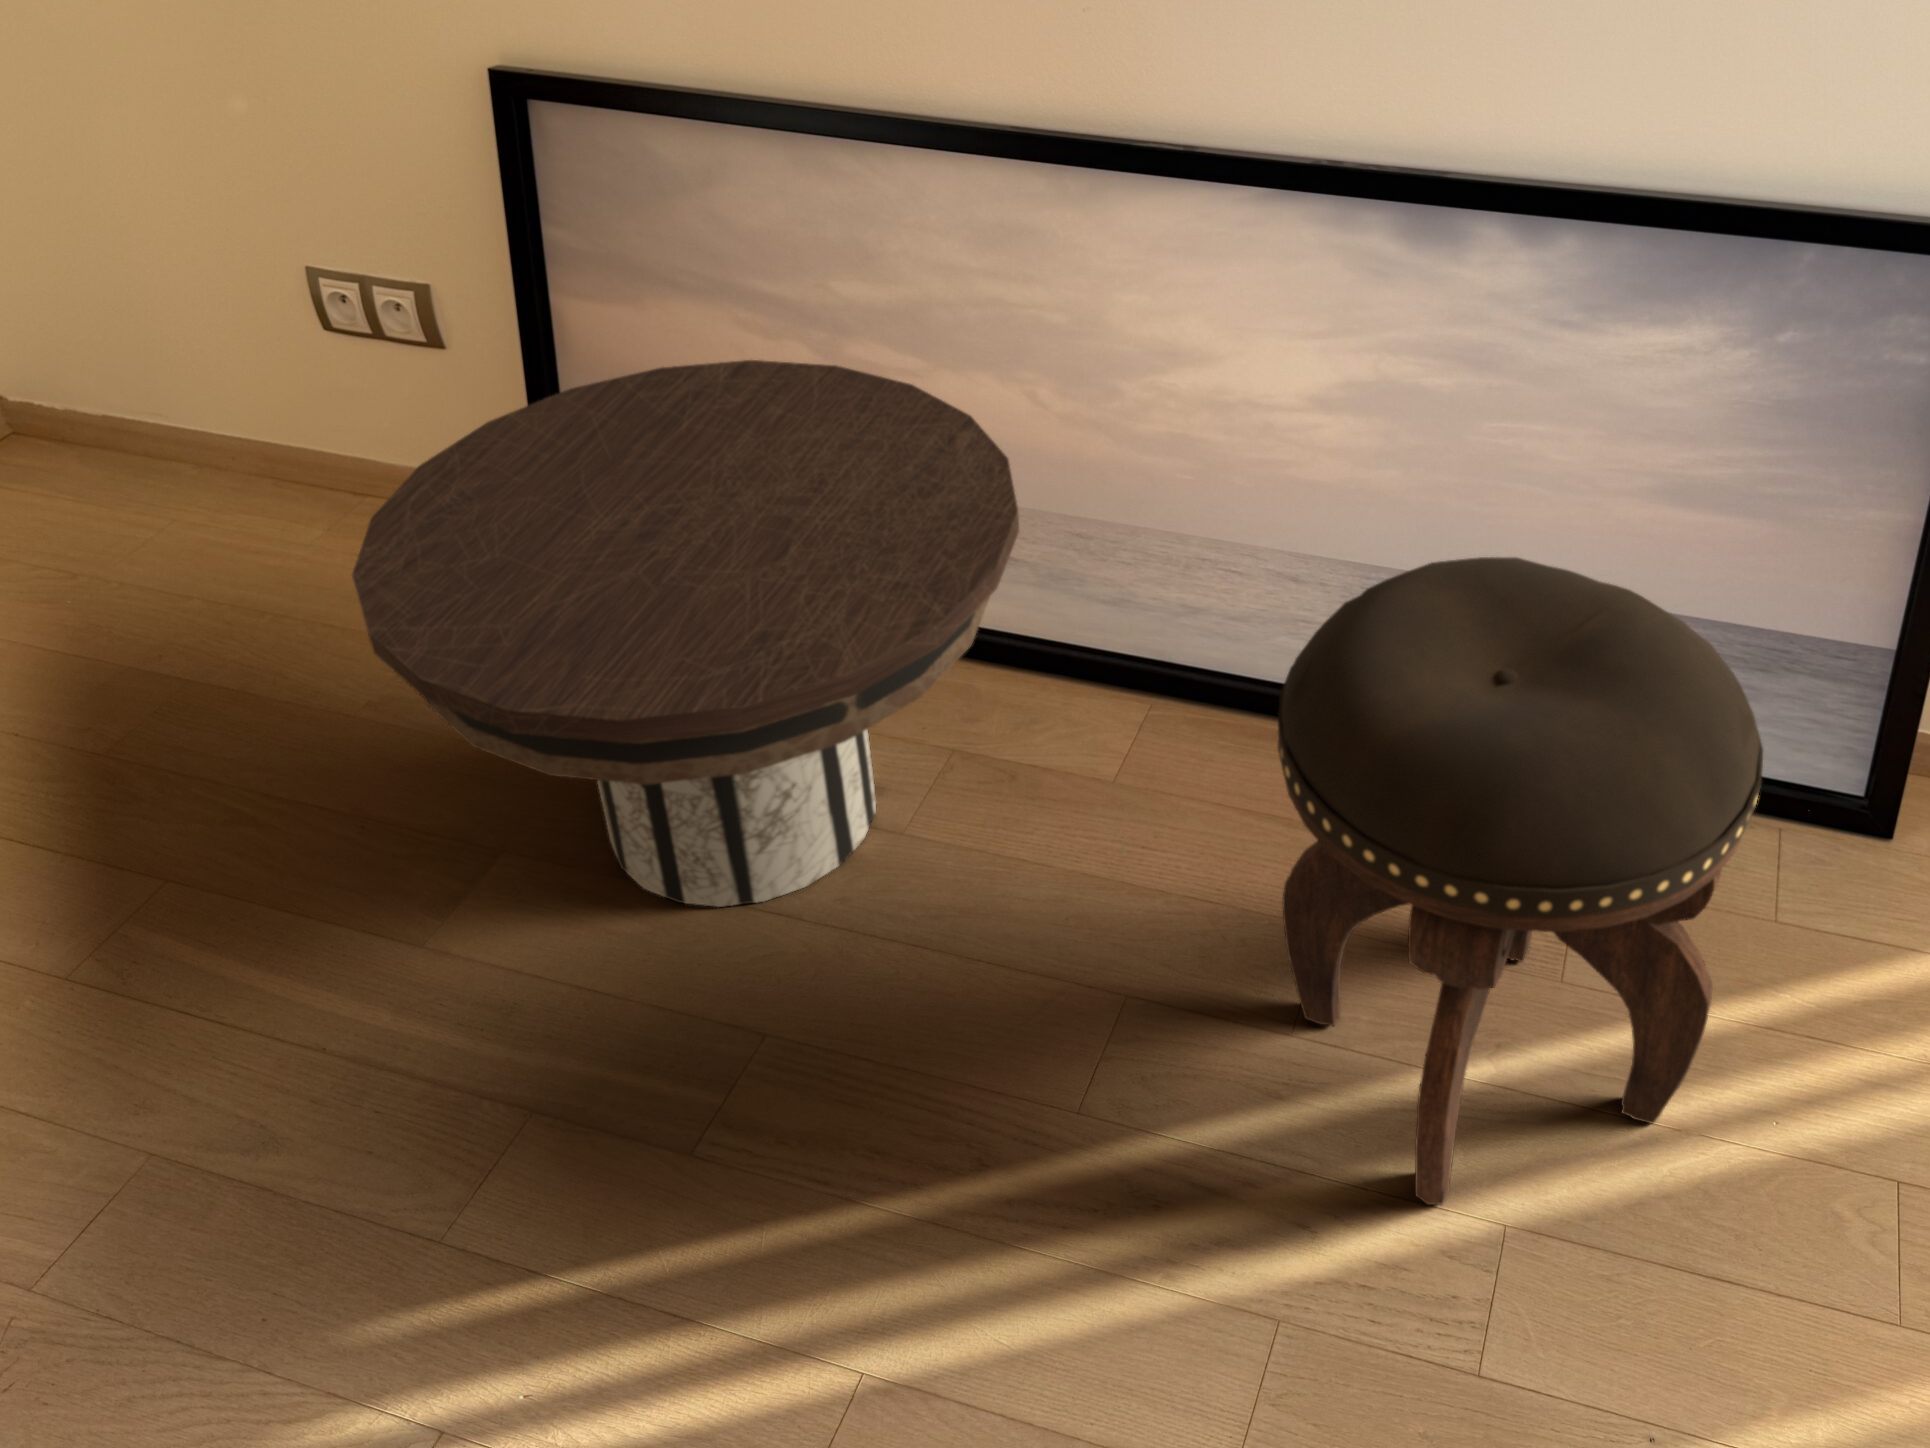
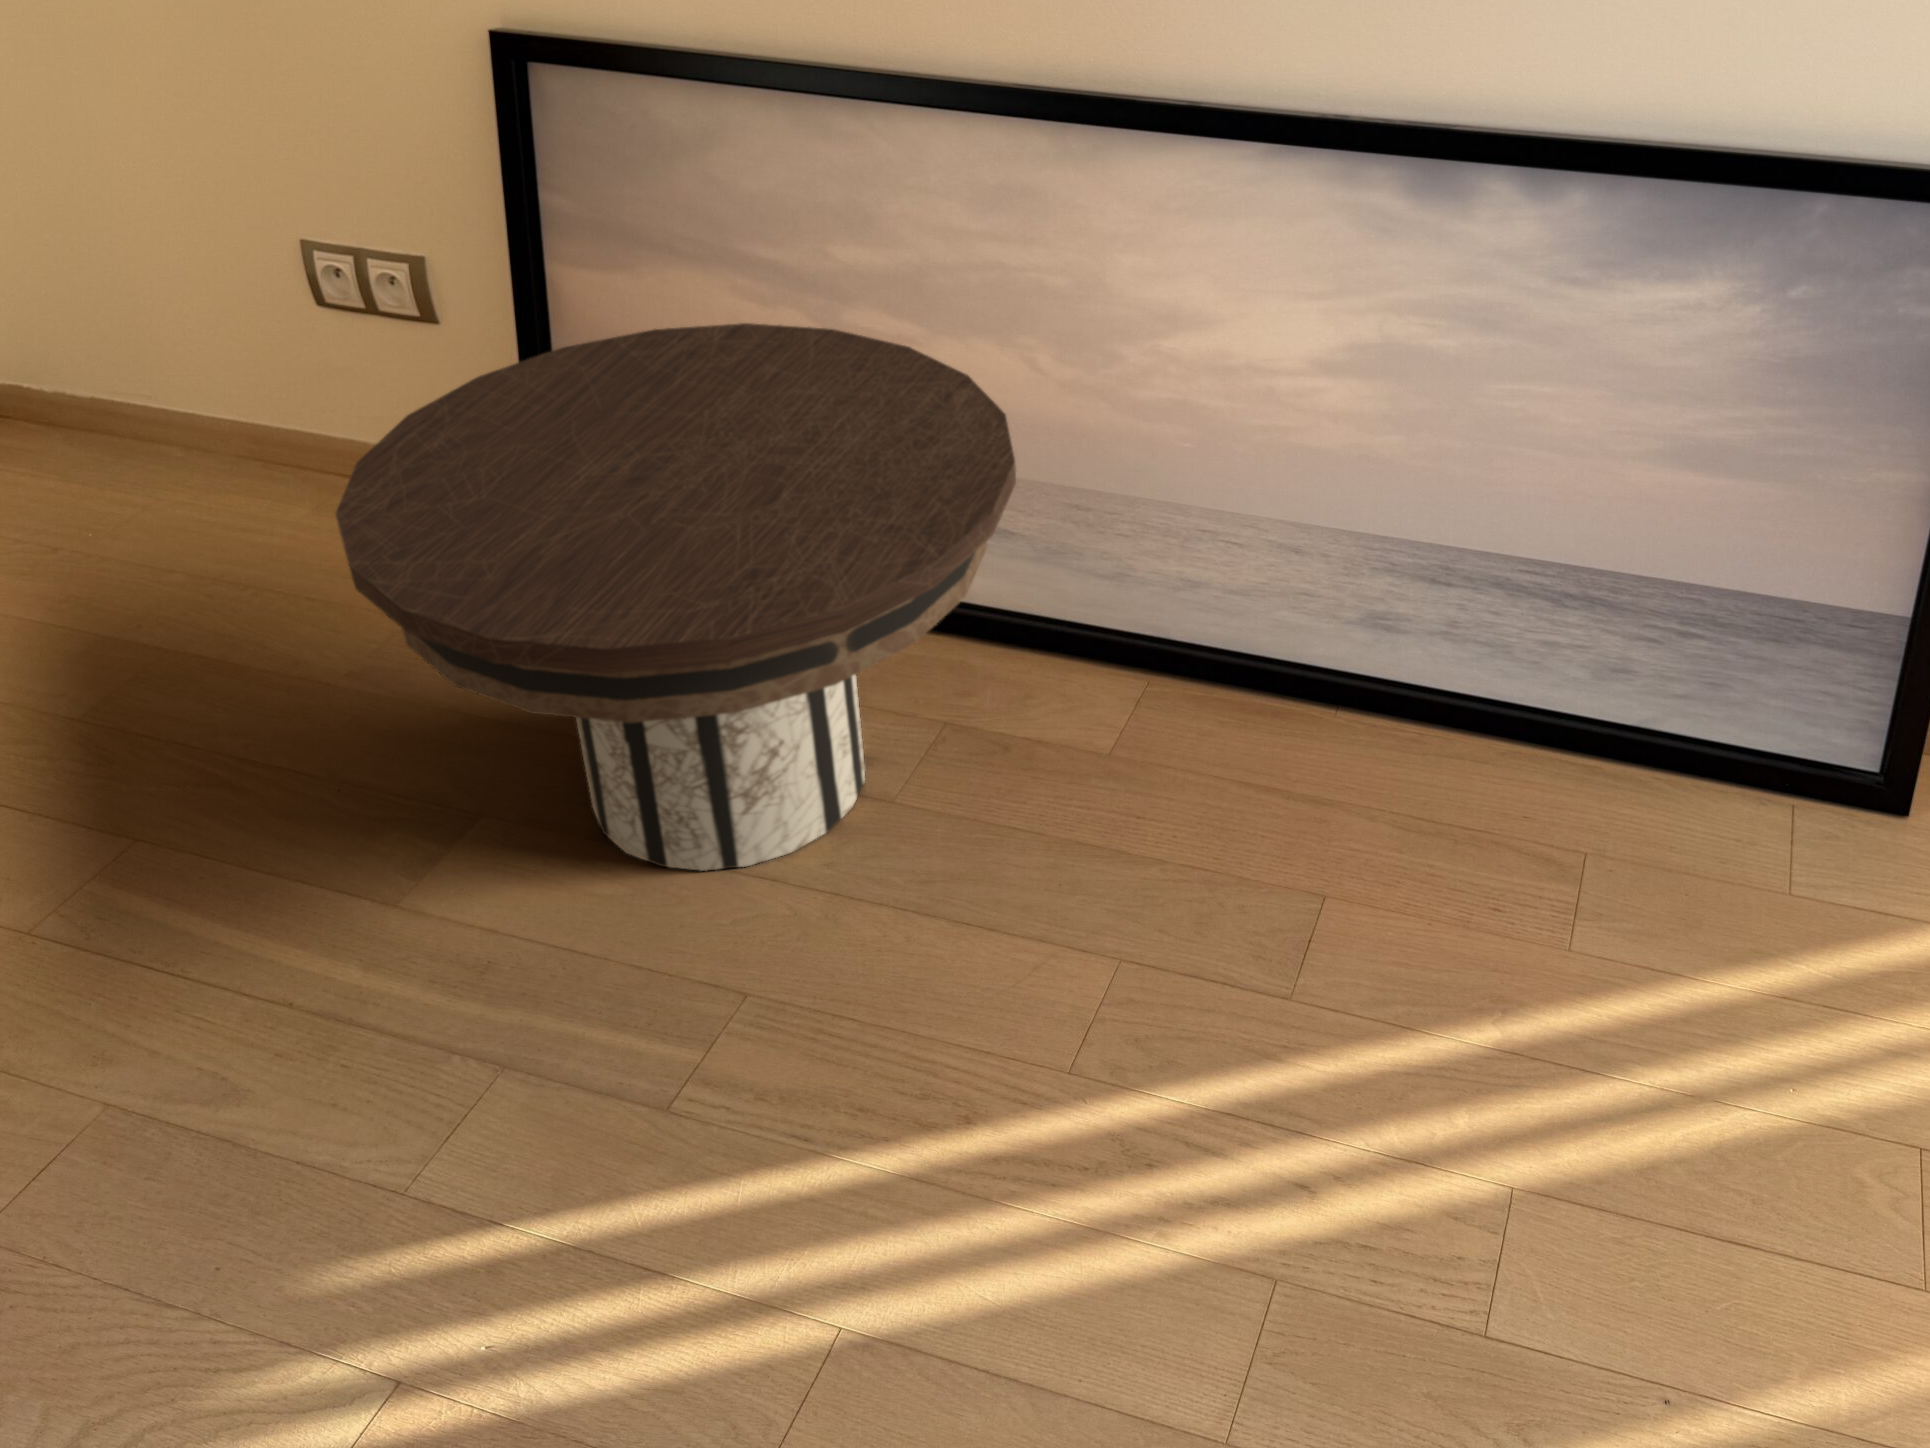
footstool: present [1277,557,1763,1205] -> none [1279,496,1779,1166]

